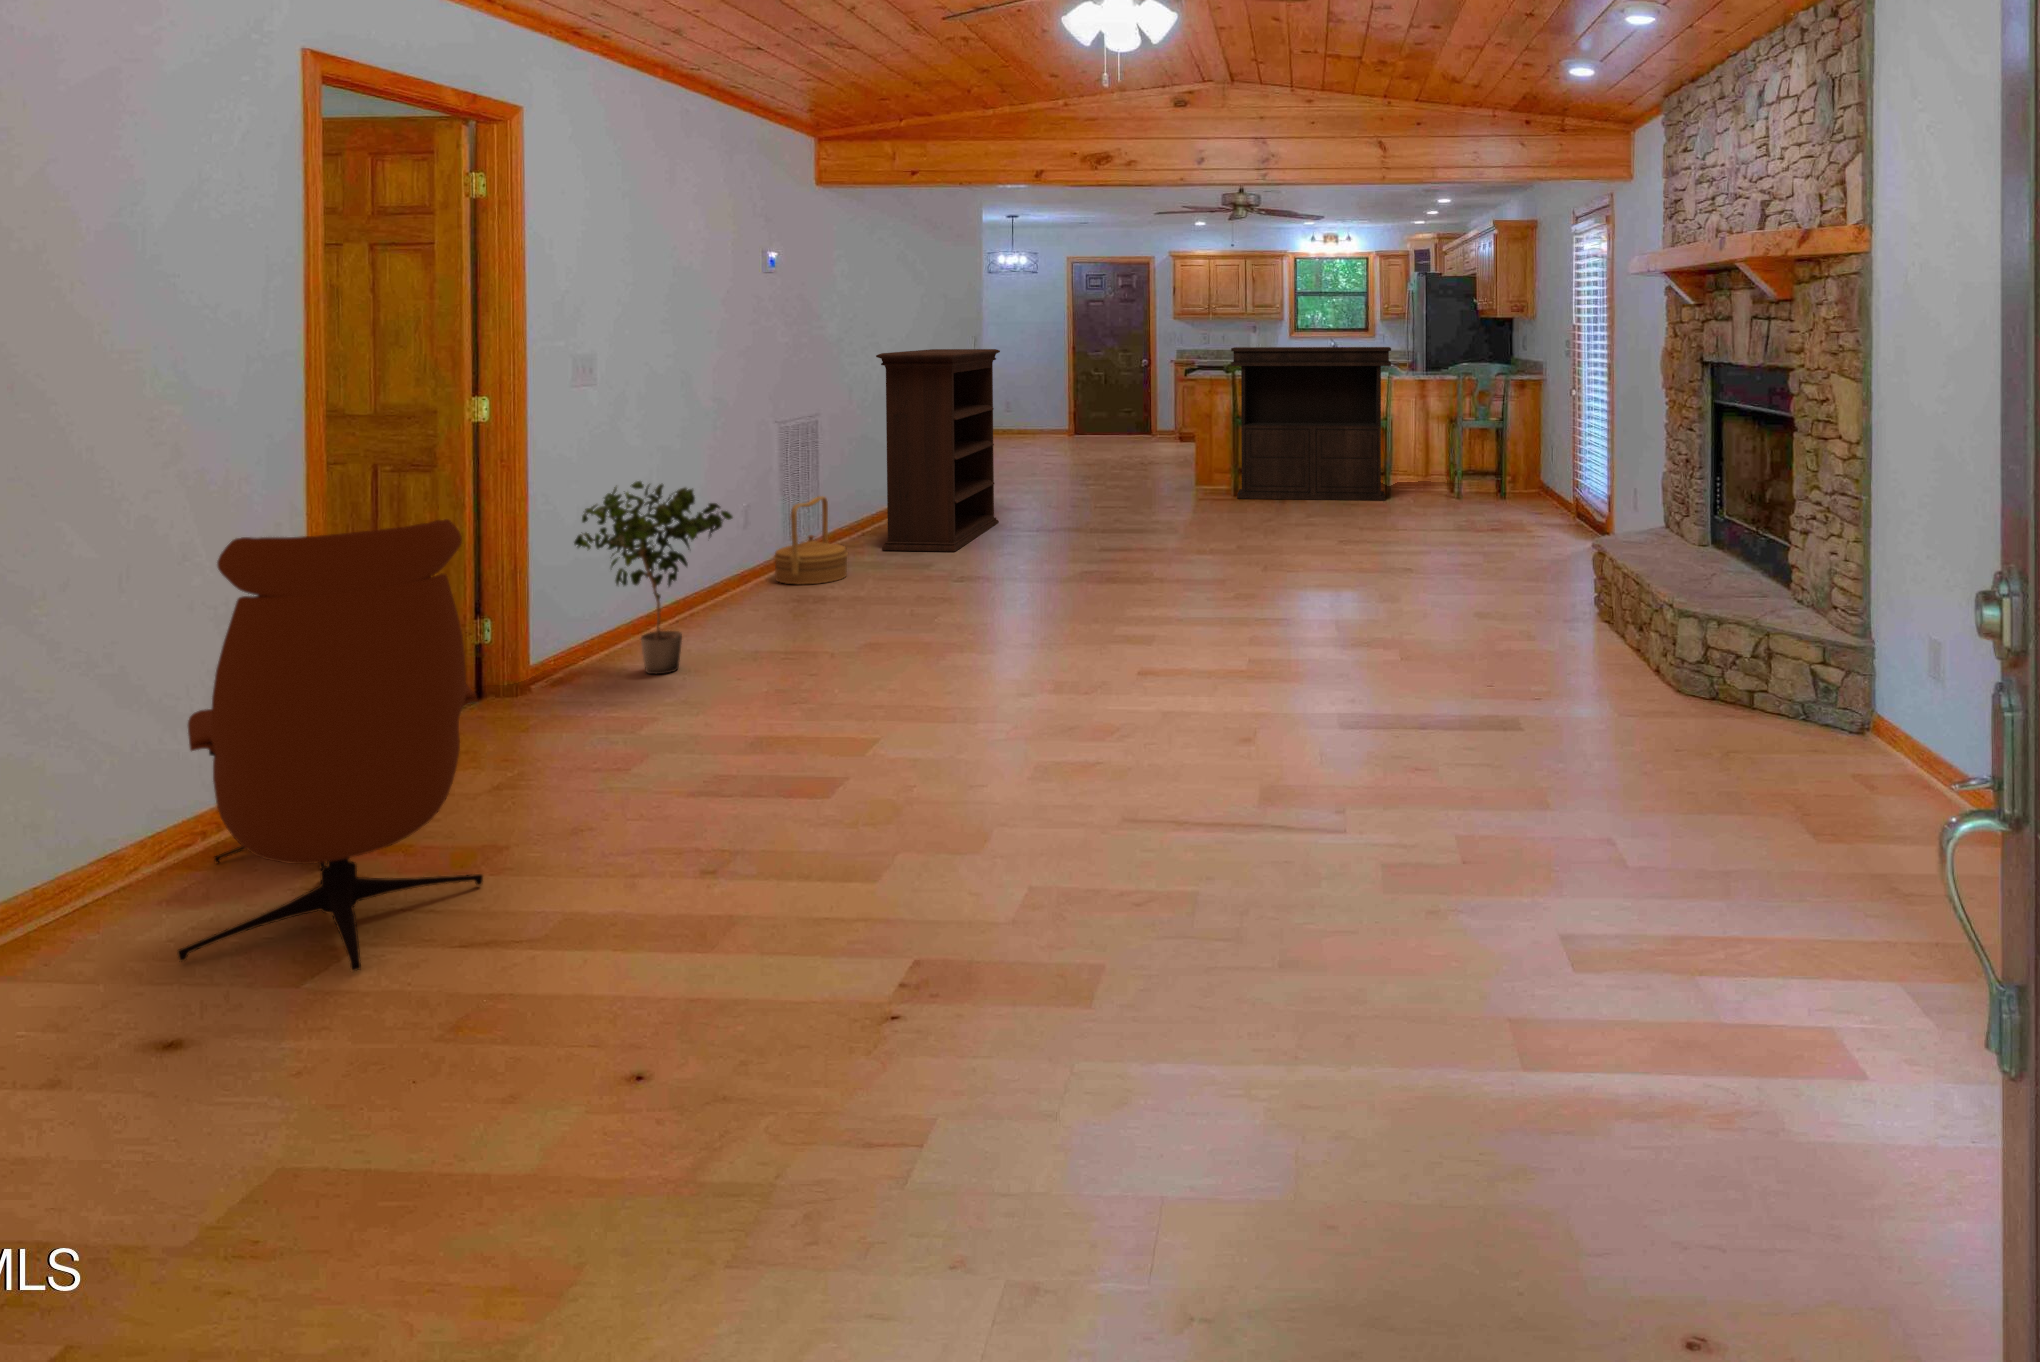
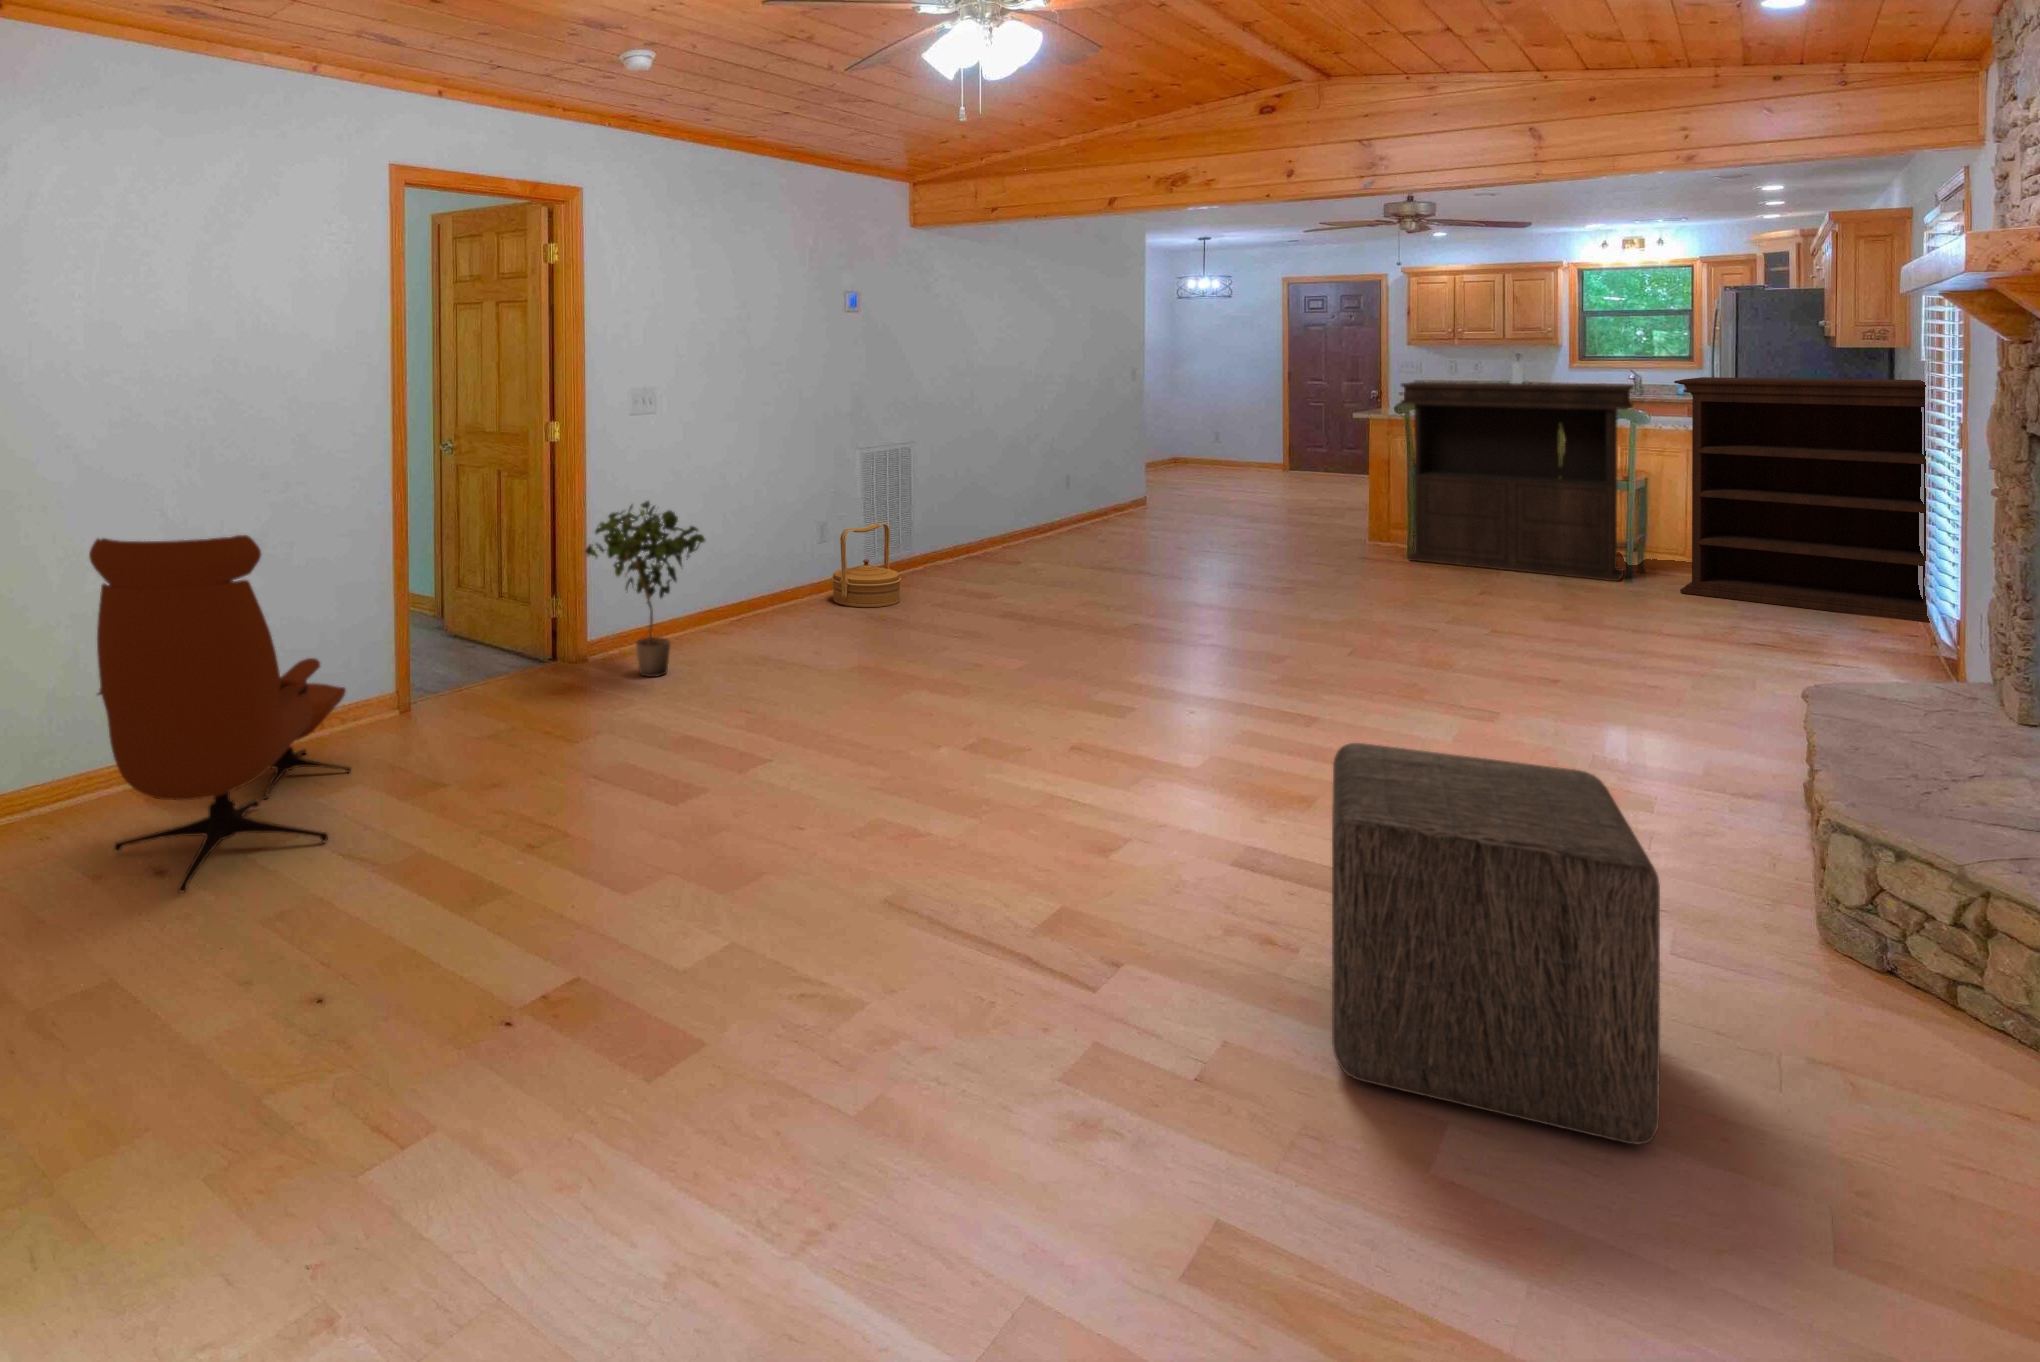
bookshelf: present [876,349,1000,552] -> present [1674,377,1930,623]
ottoman: none [1457,590,1696,817] -> present [1332,743,1660,1144]

